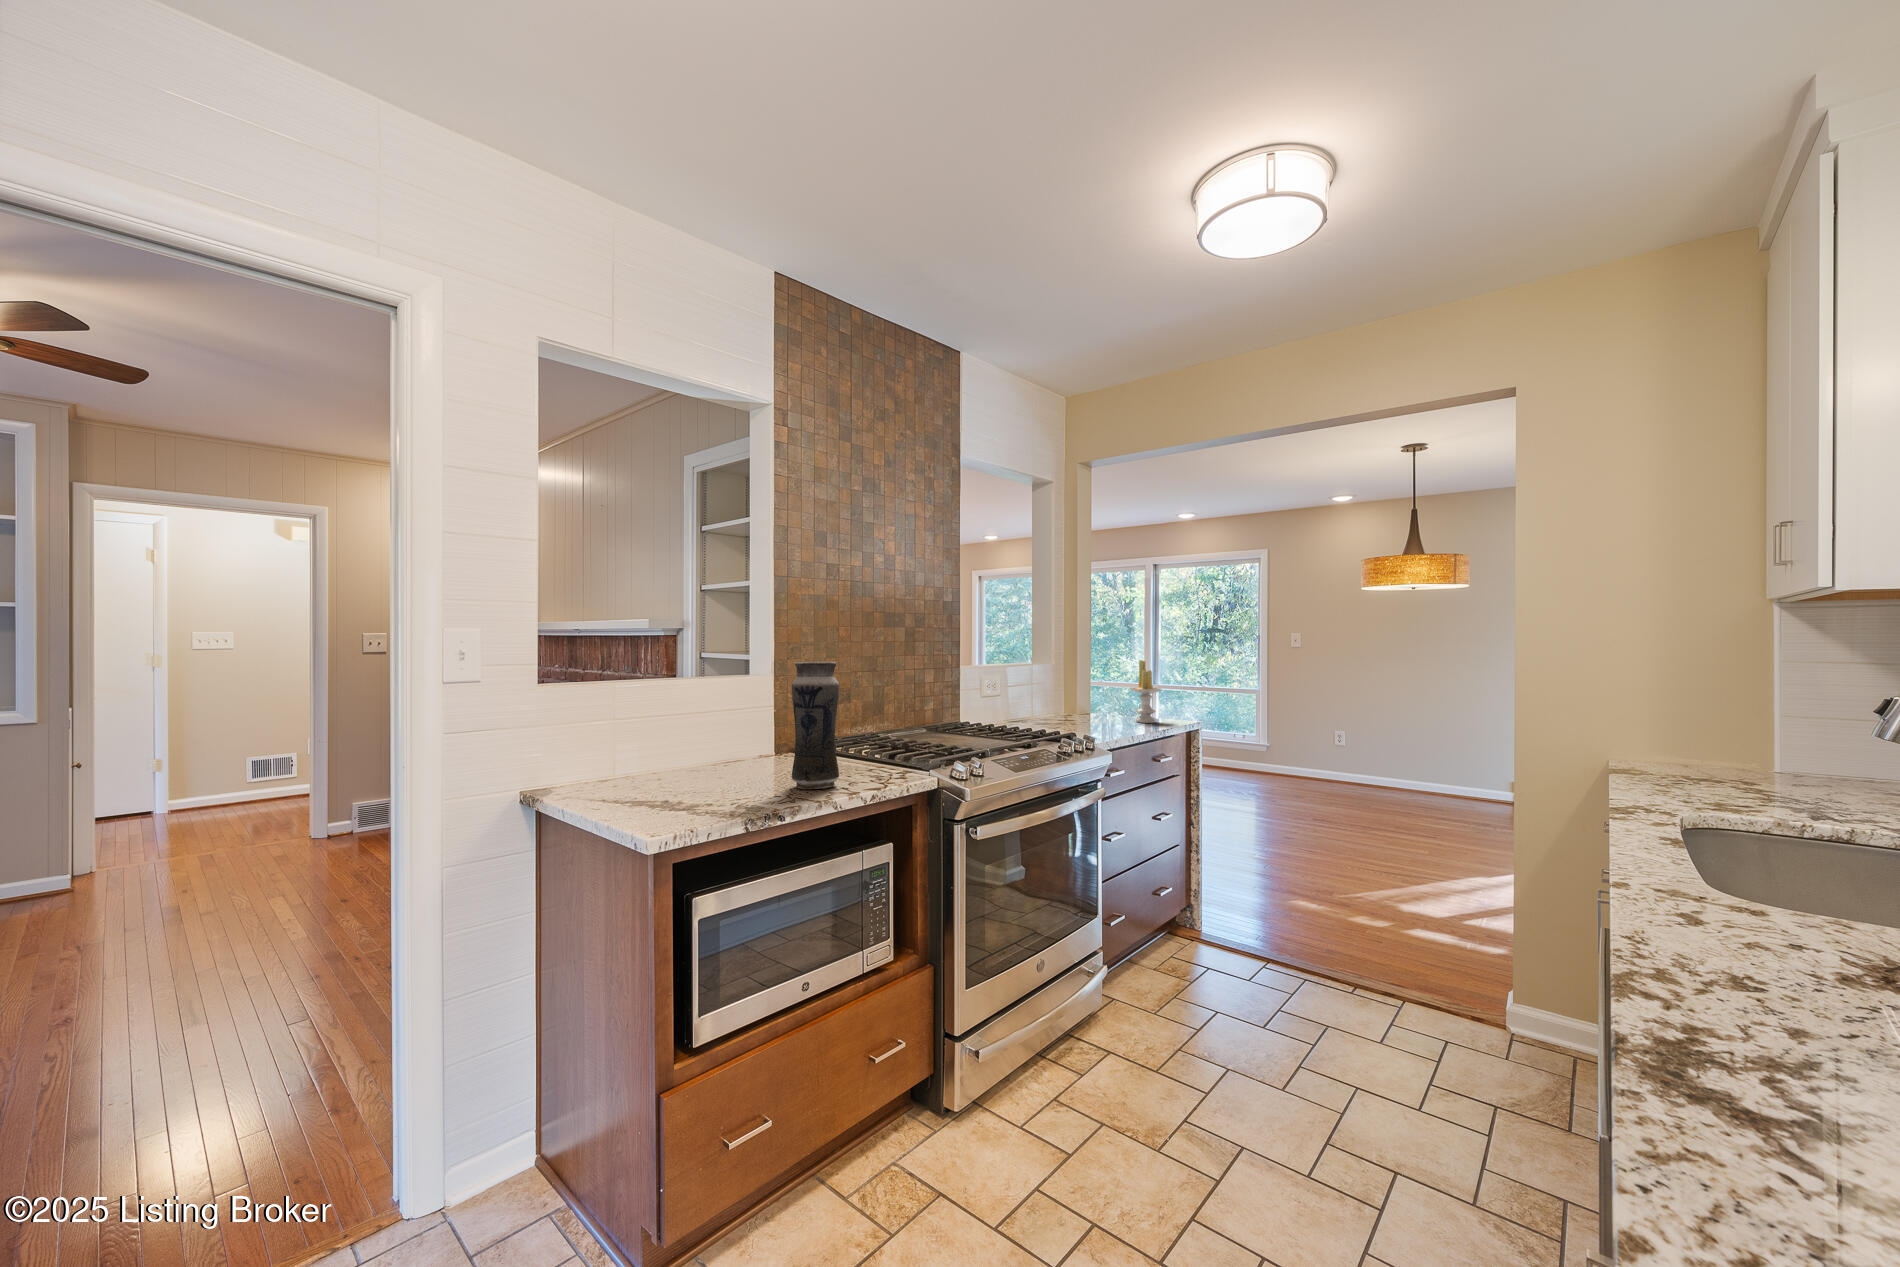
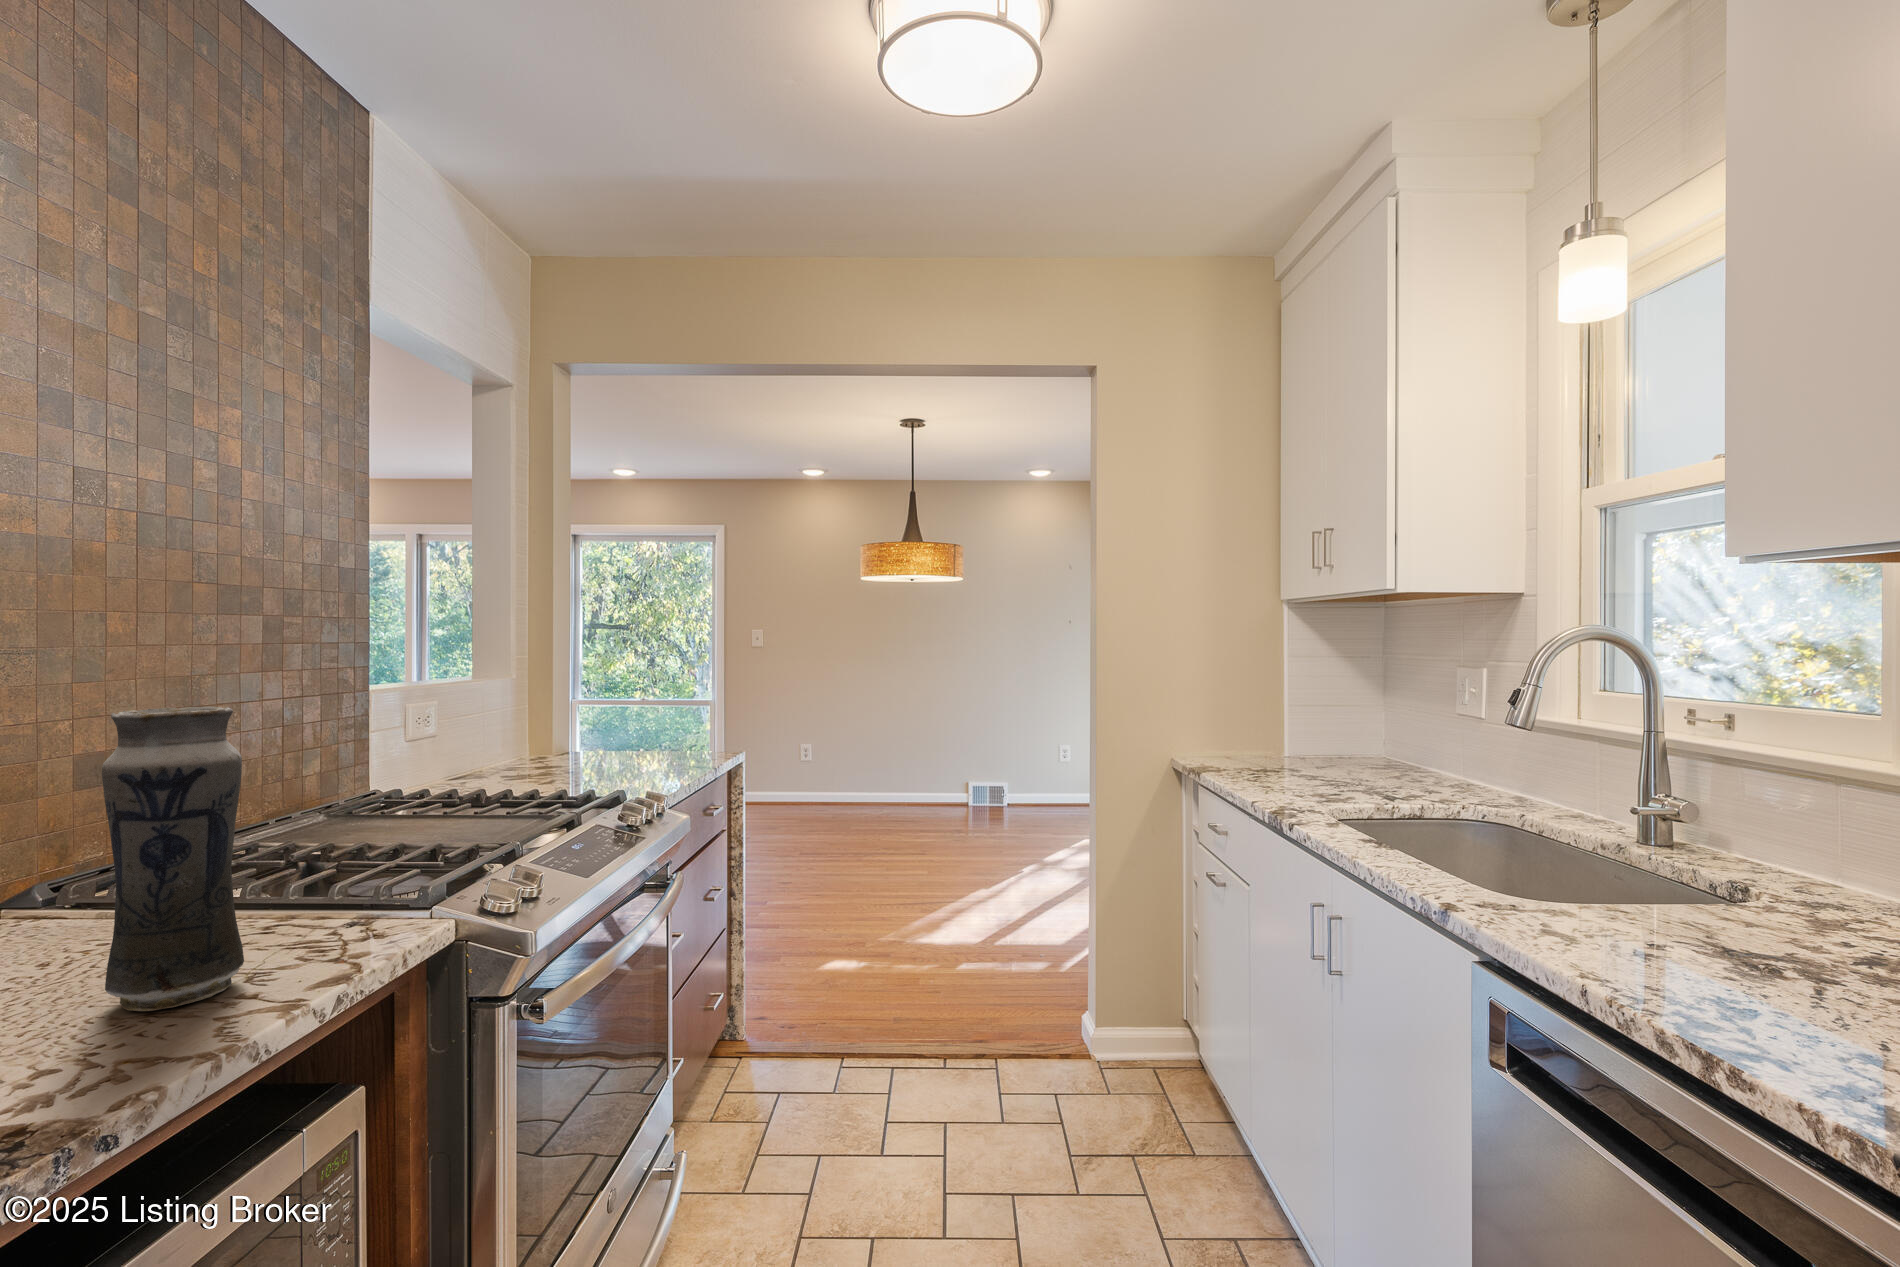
candle: present [1130,660,1161,723] -> none [660,671,706,761]

